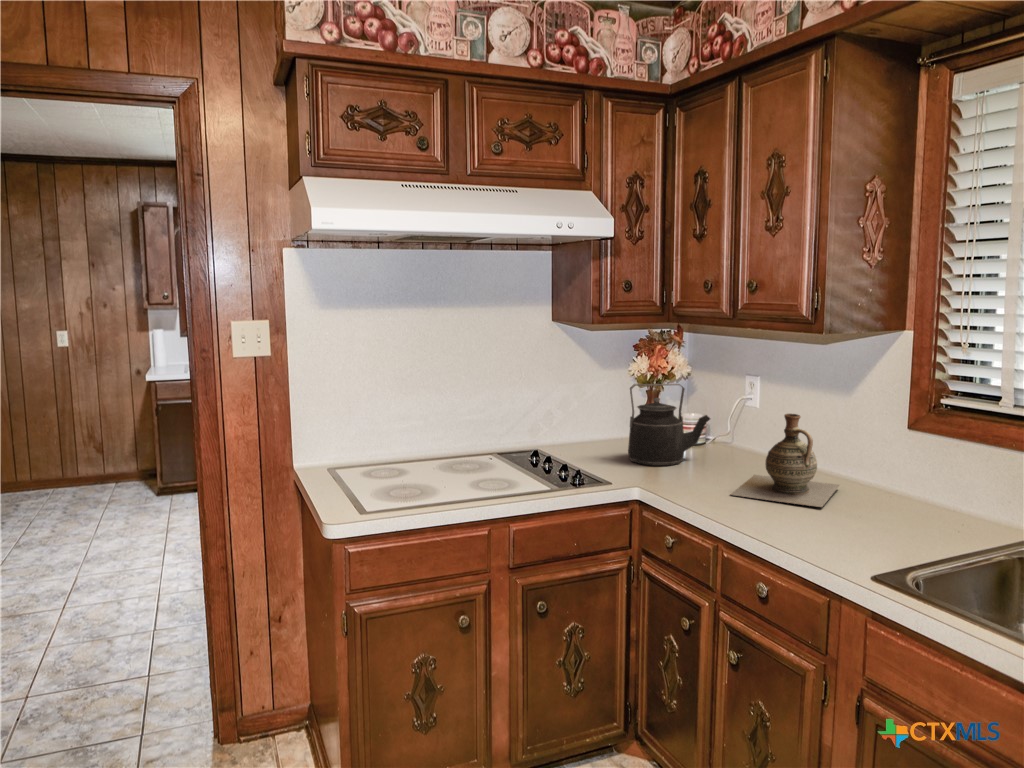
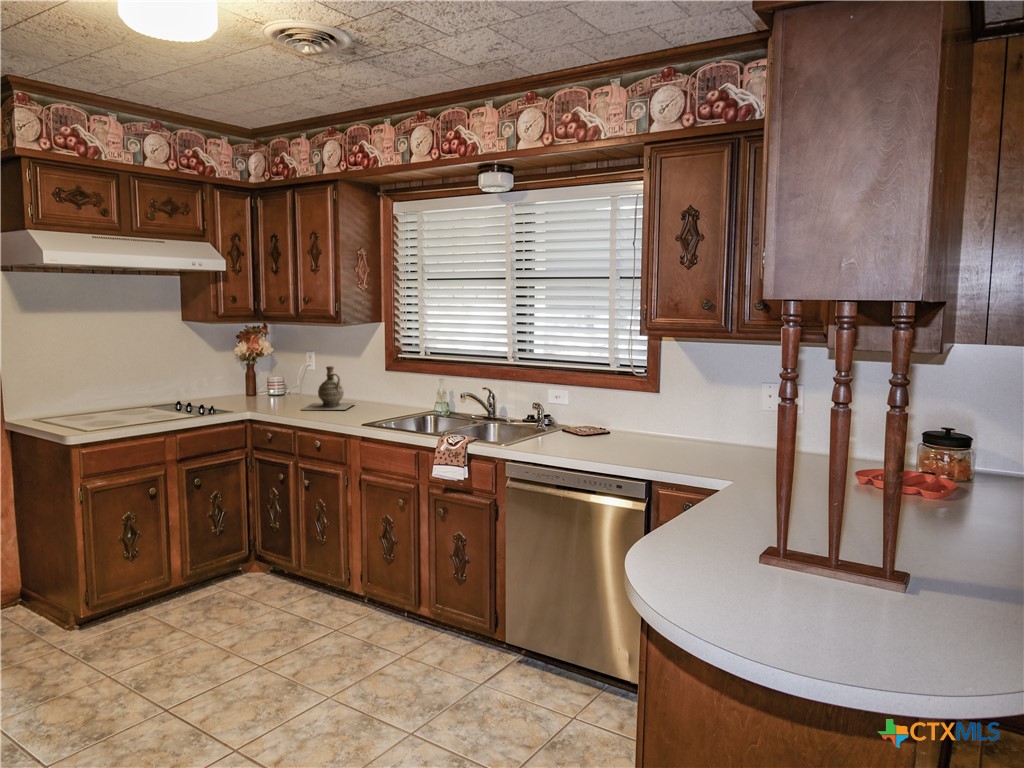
kettle: present [628,384,710,466] -> none [238,357,288,404]

